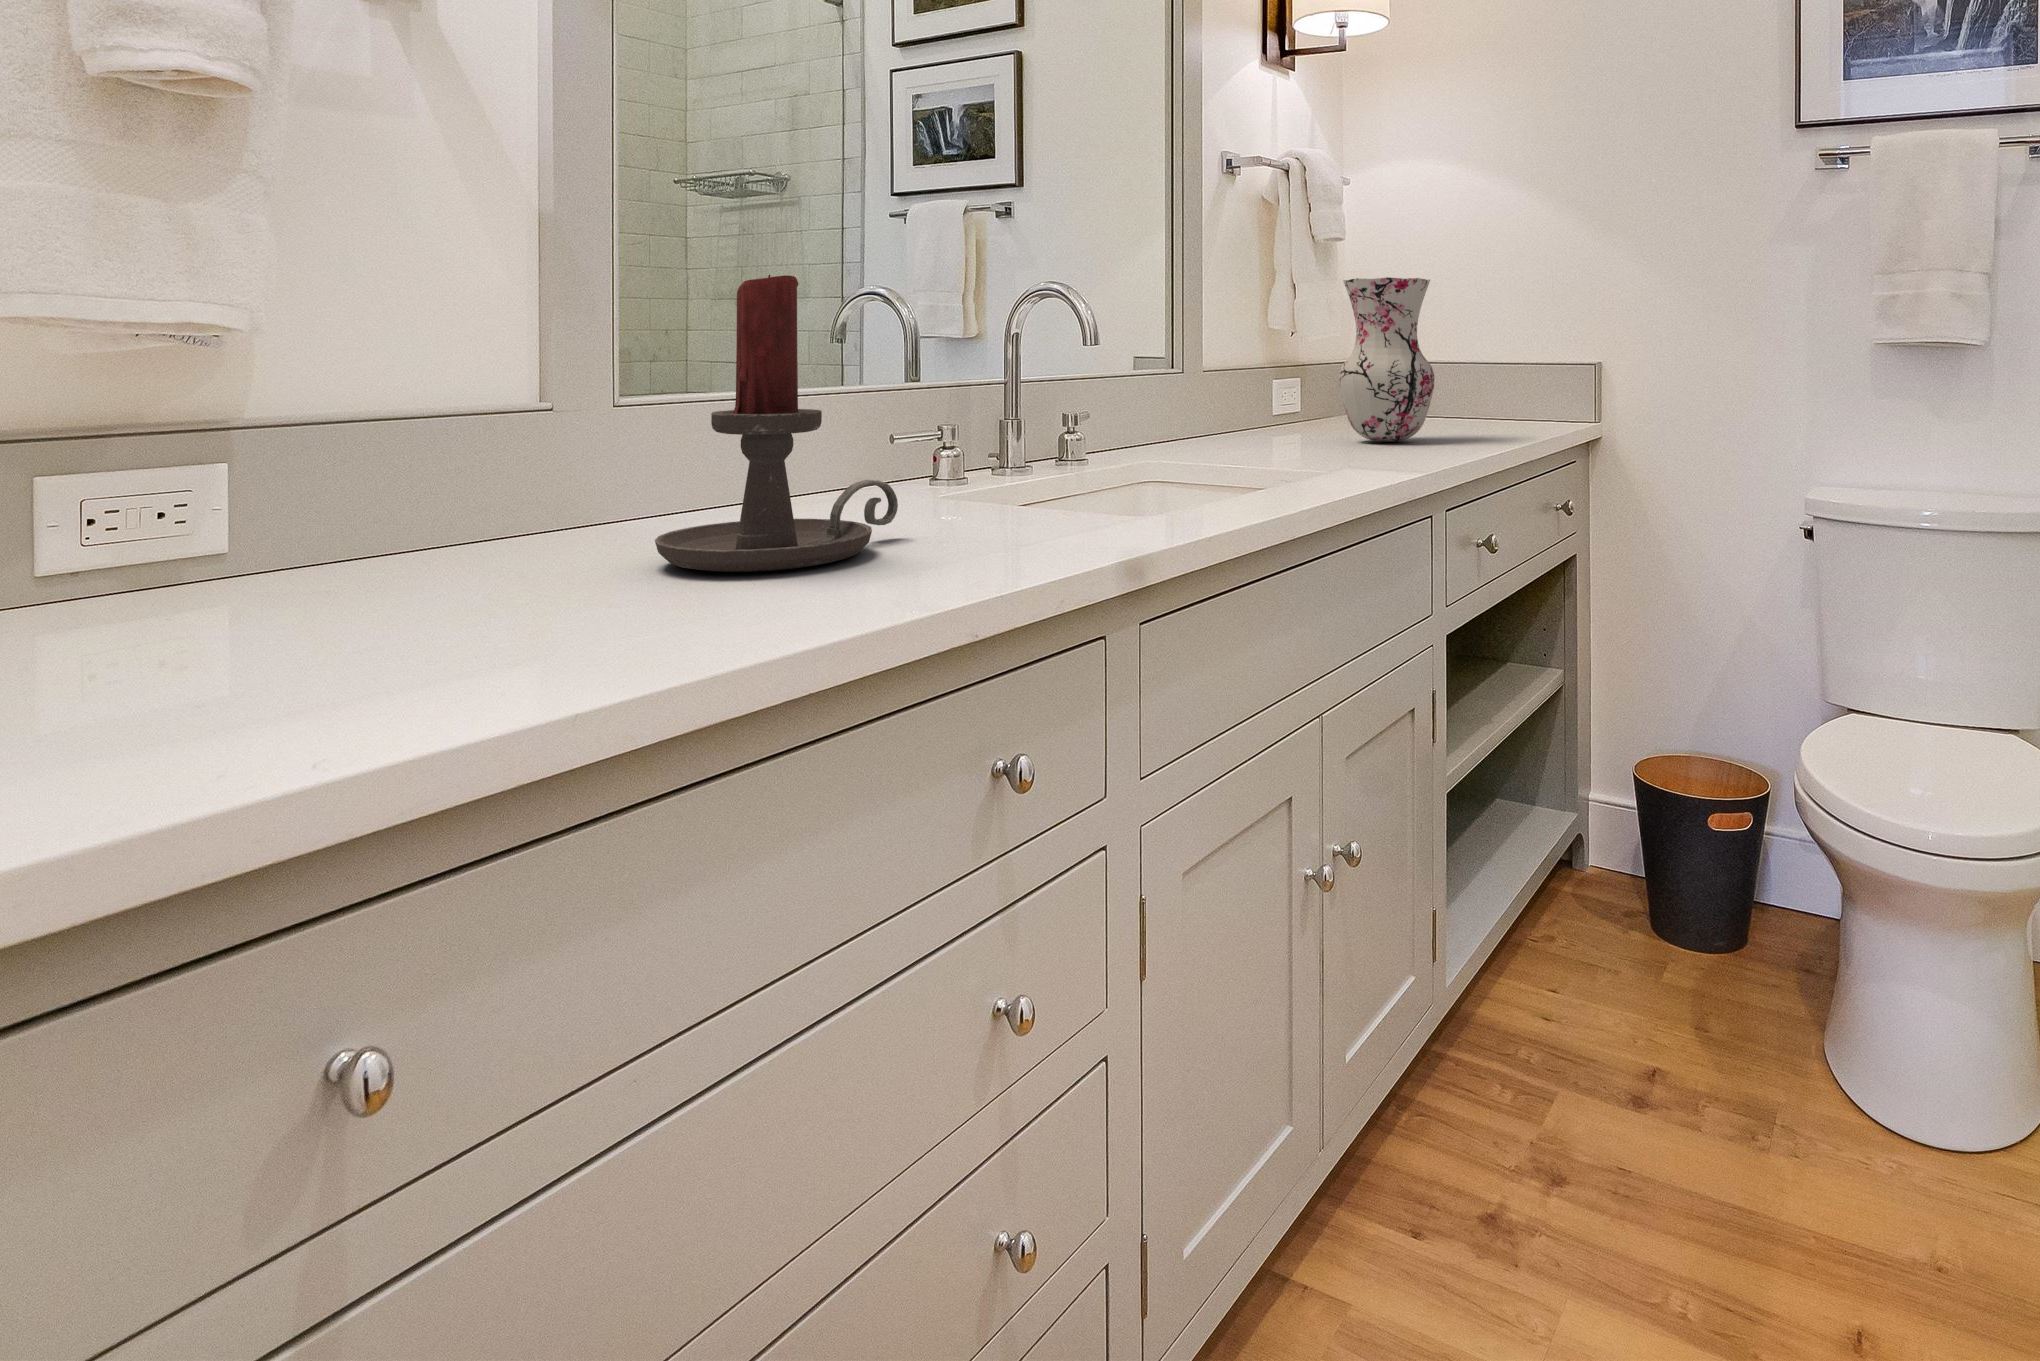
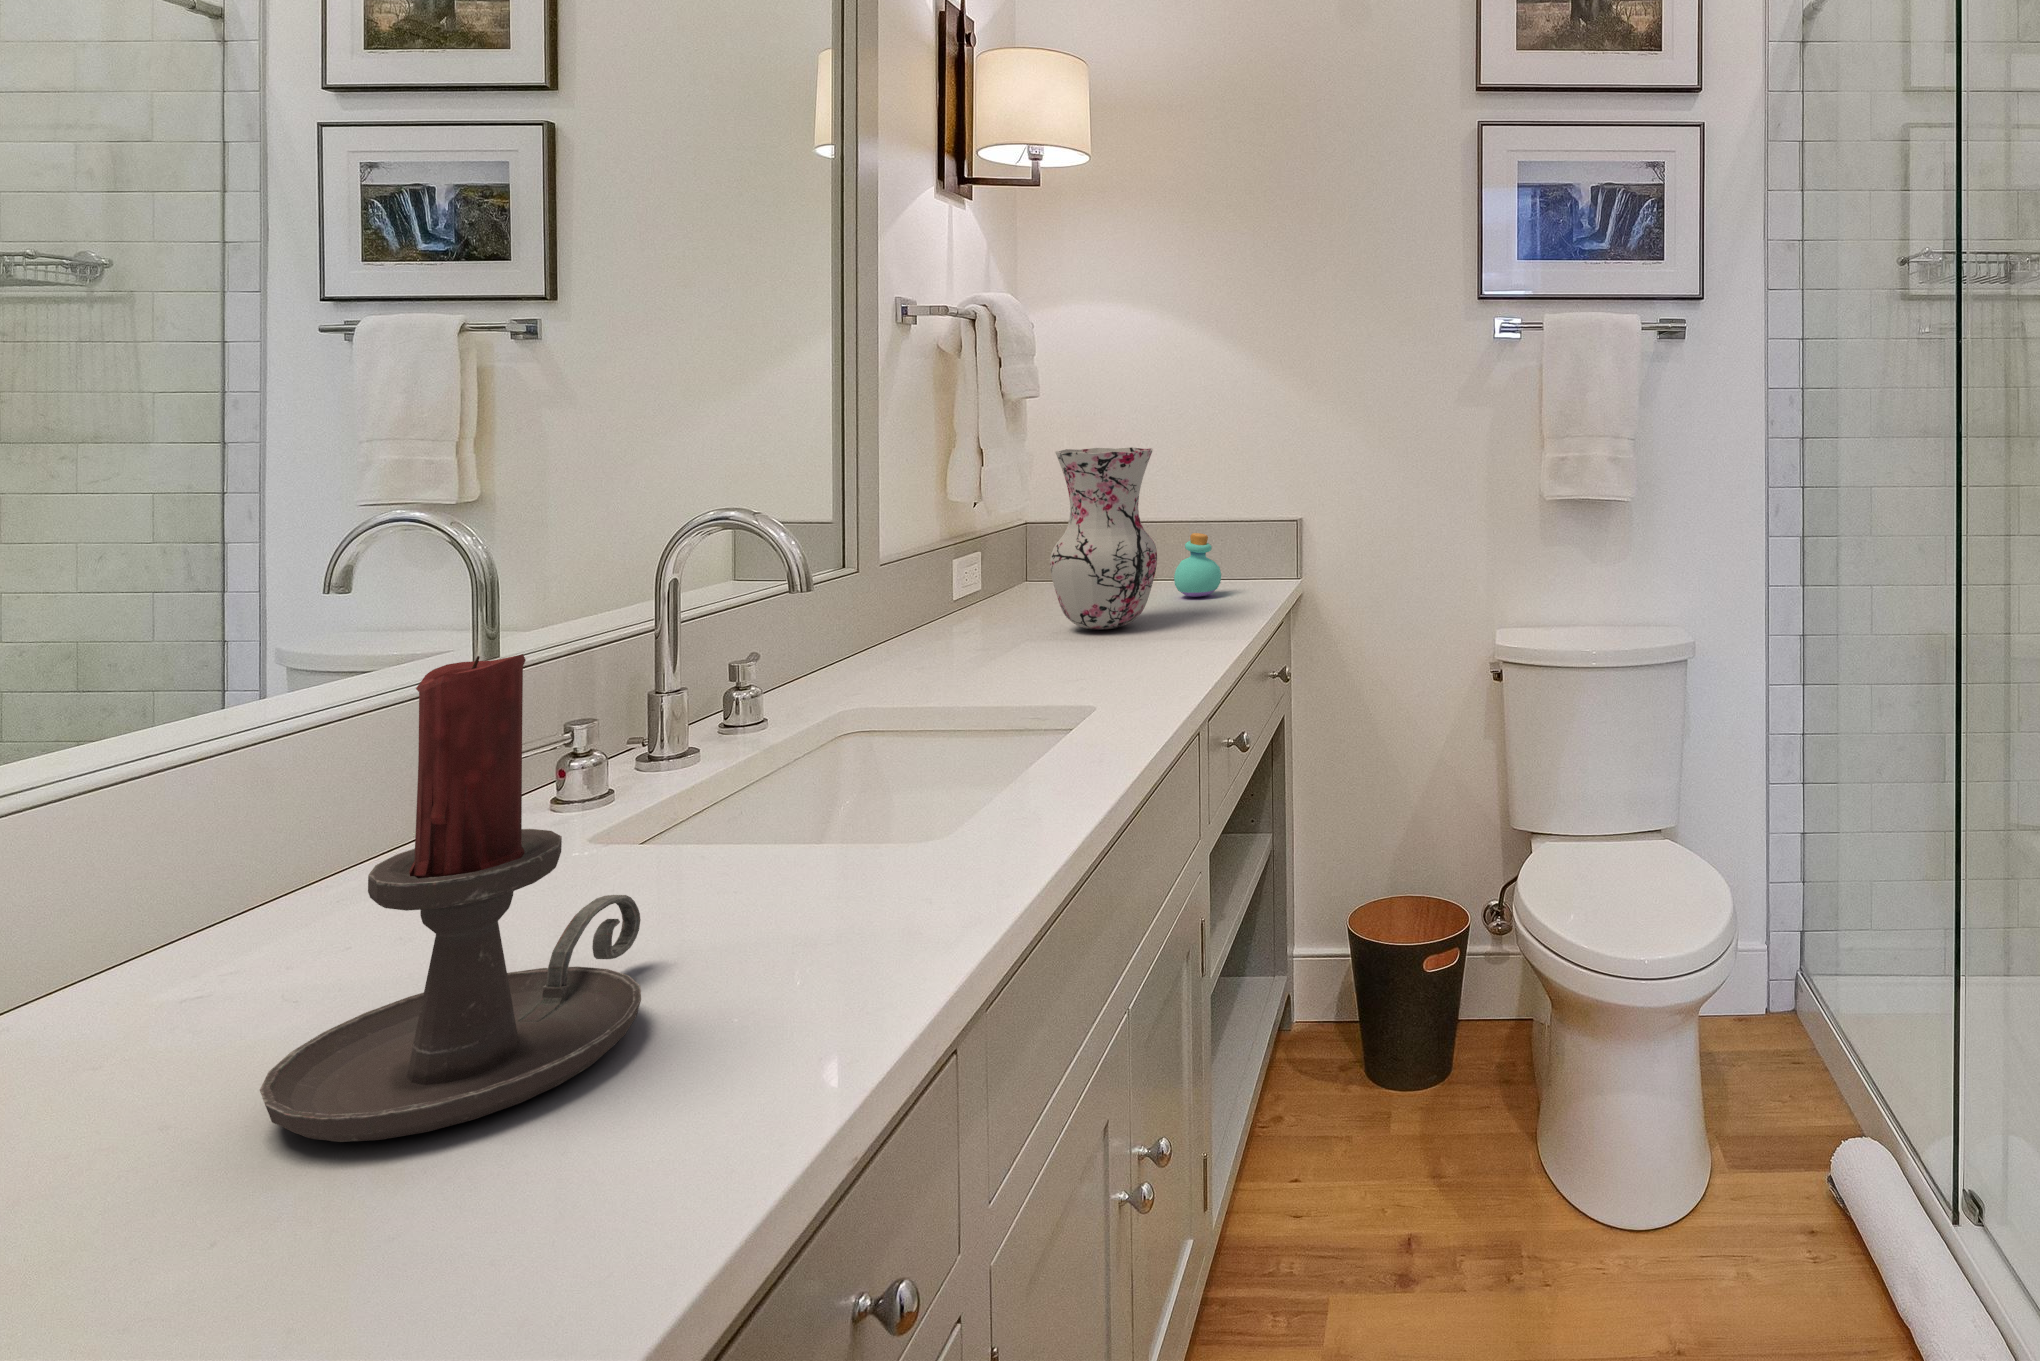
perfume bottle: none [1466,372,1511,432] -> present [1174,533,1221,597]

